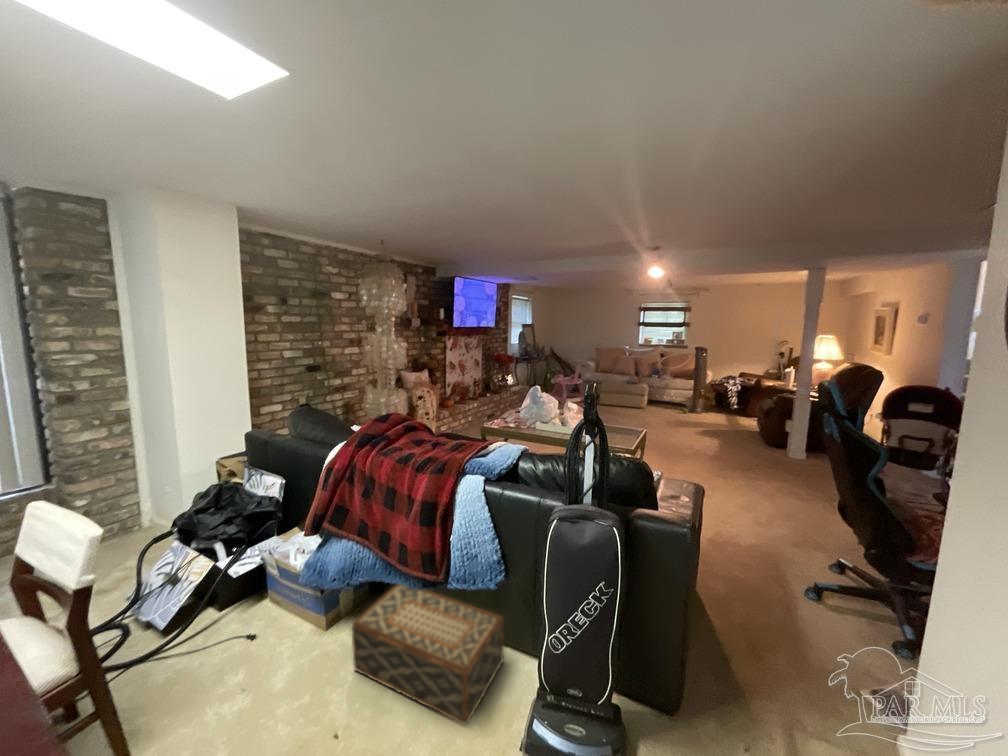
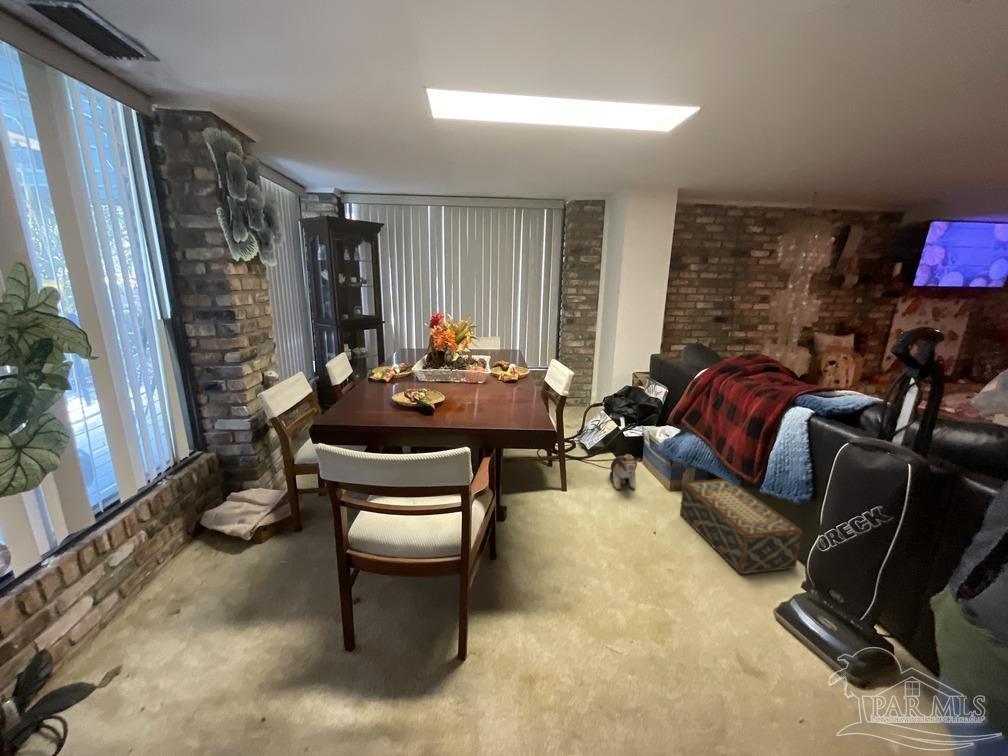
plush toy: none [216,618,273,688] -> present [610,454,640,489]

